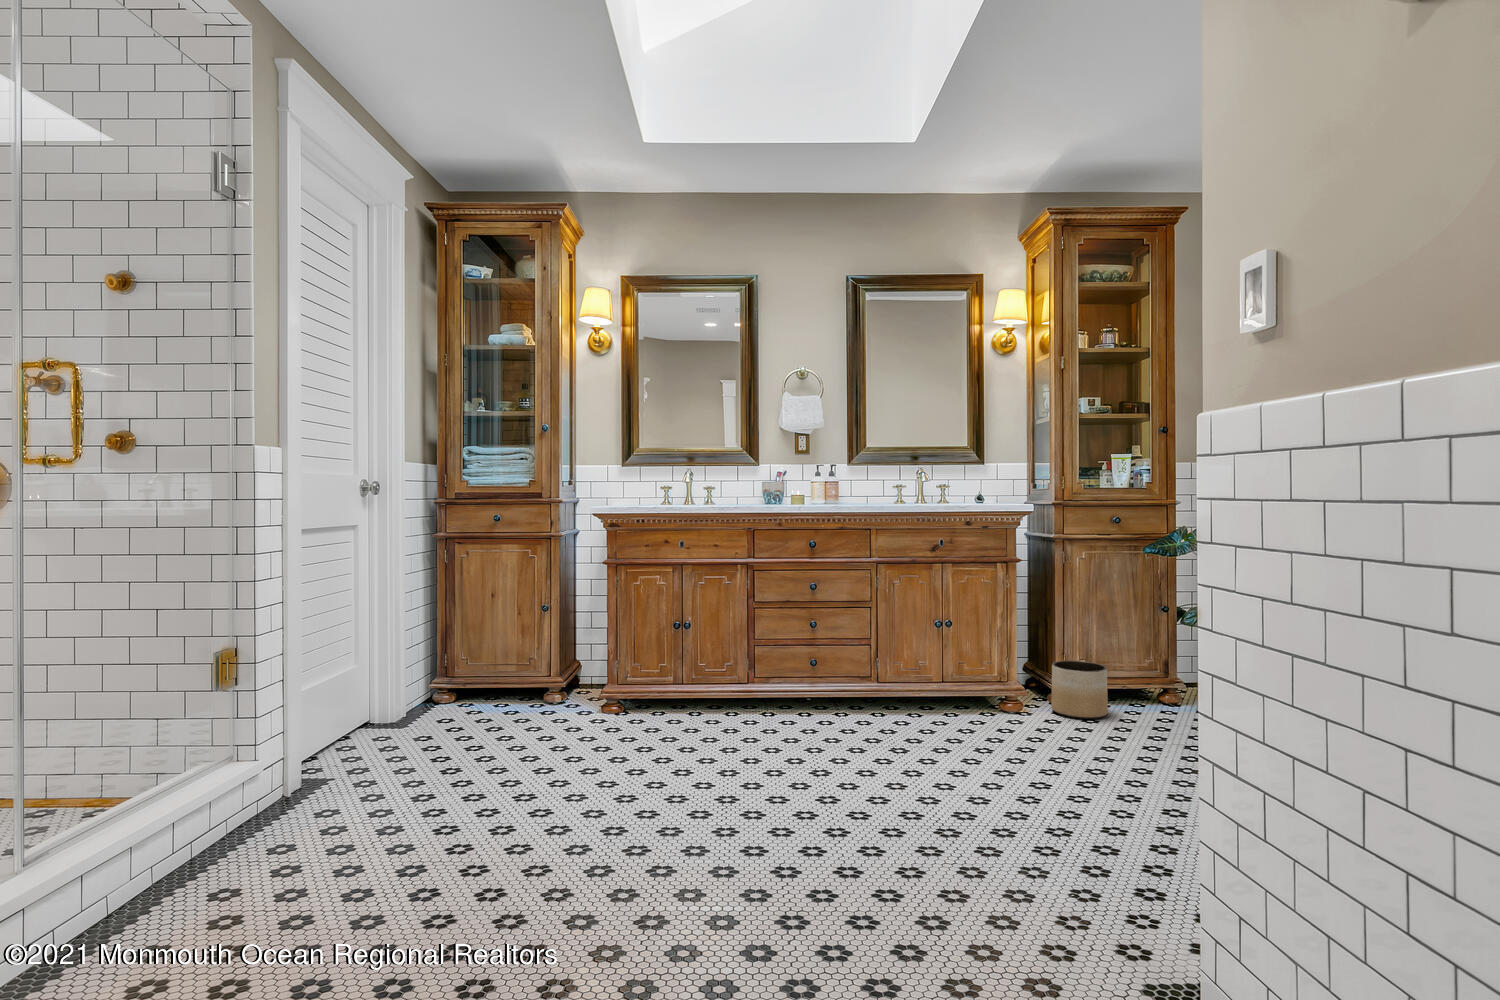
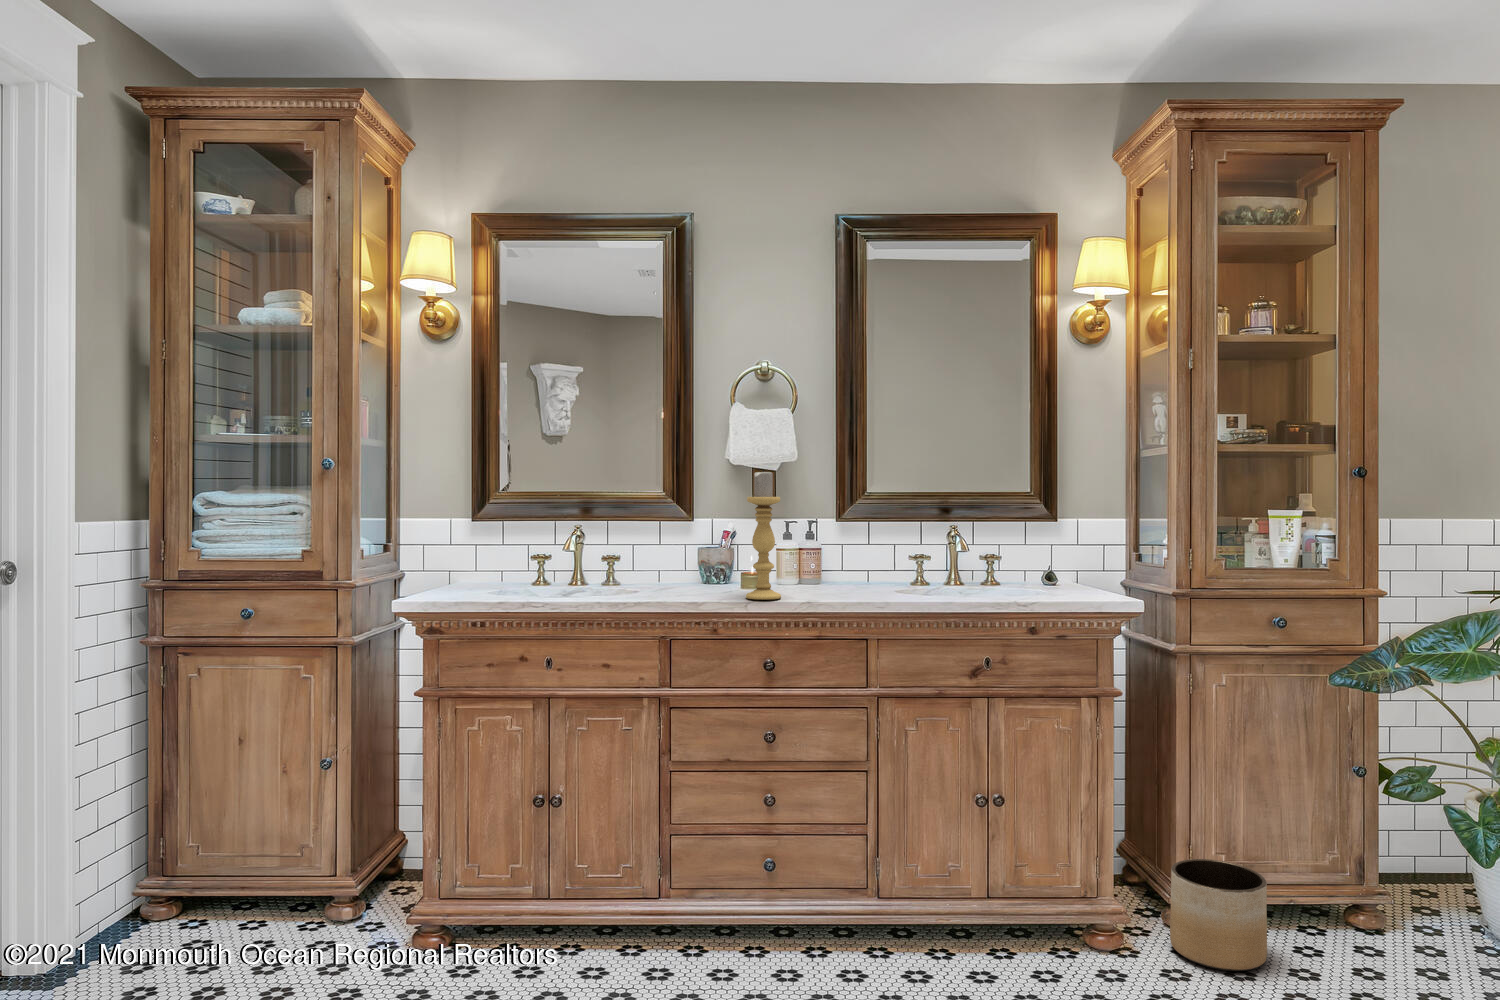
candle holder: none [796,430,817,508] -> present [746,469,781,600]

